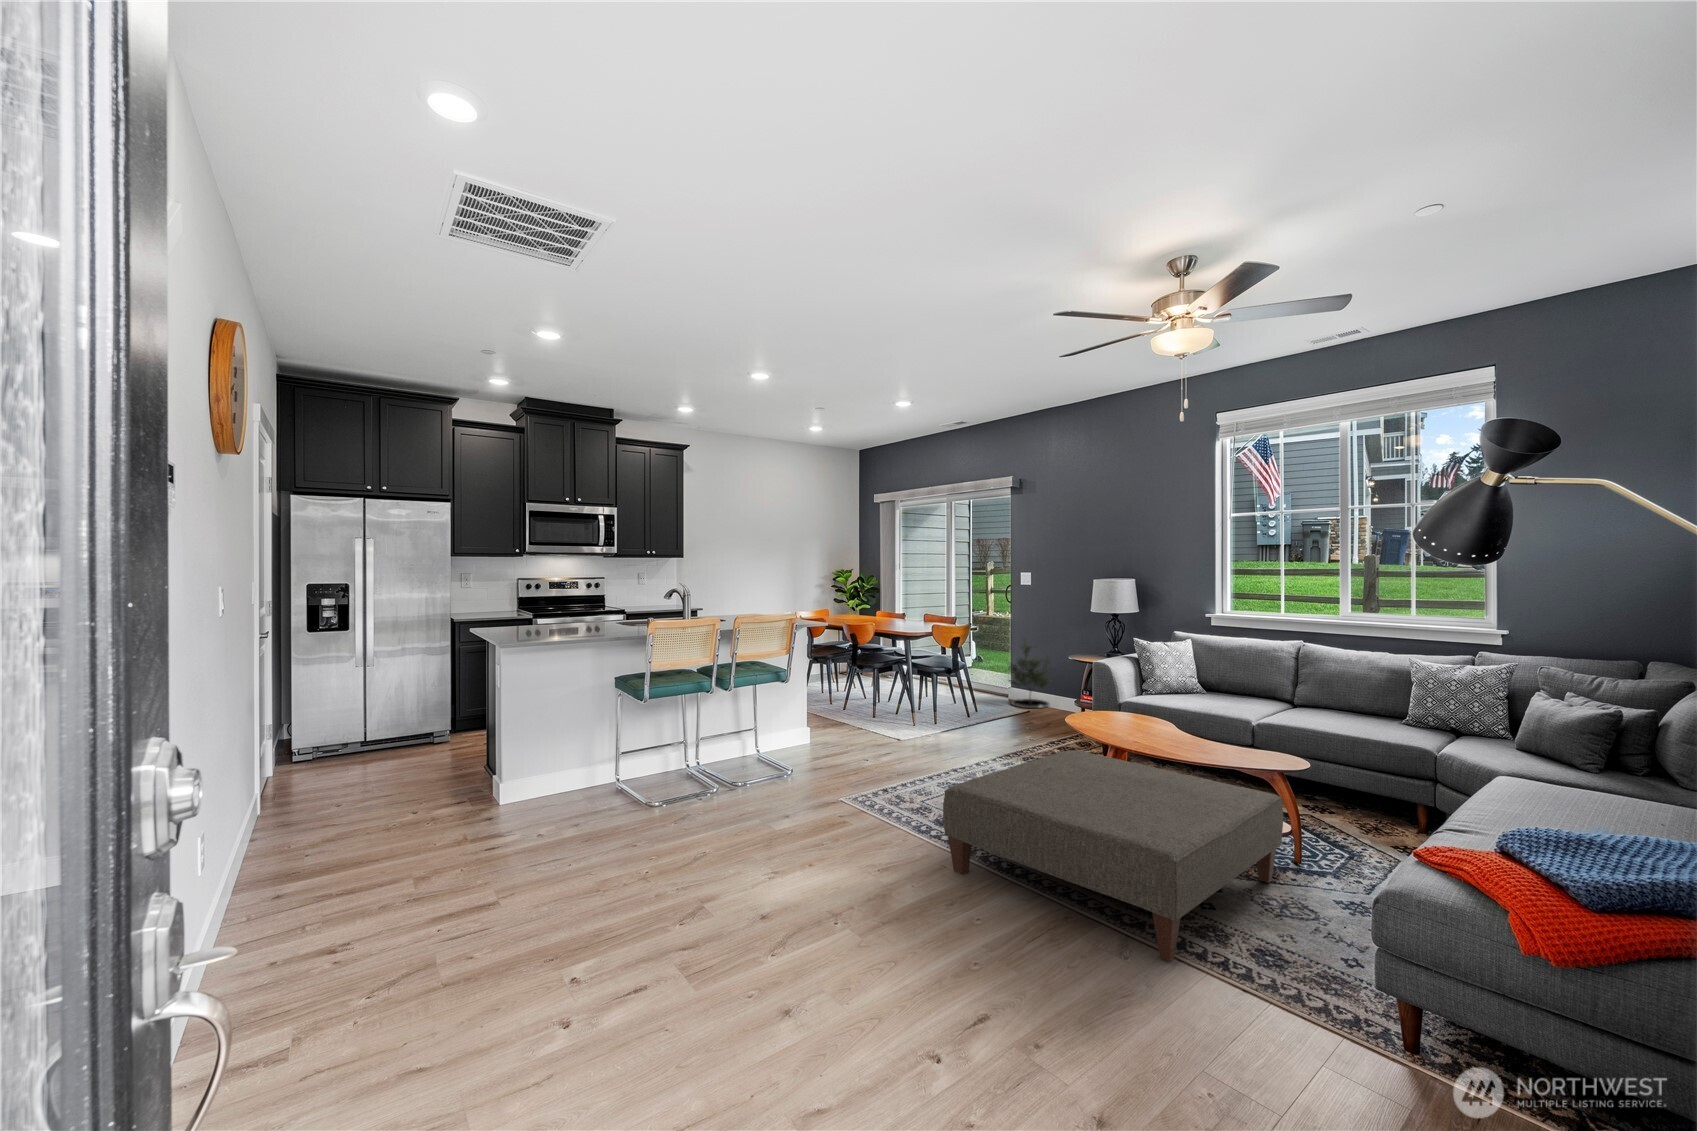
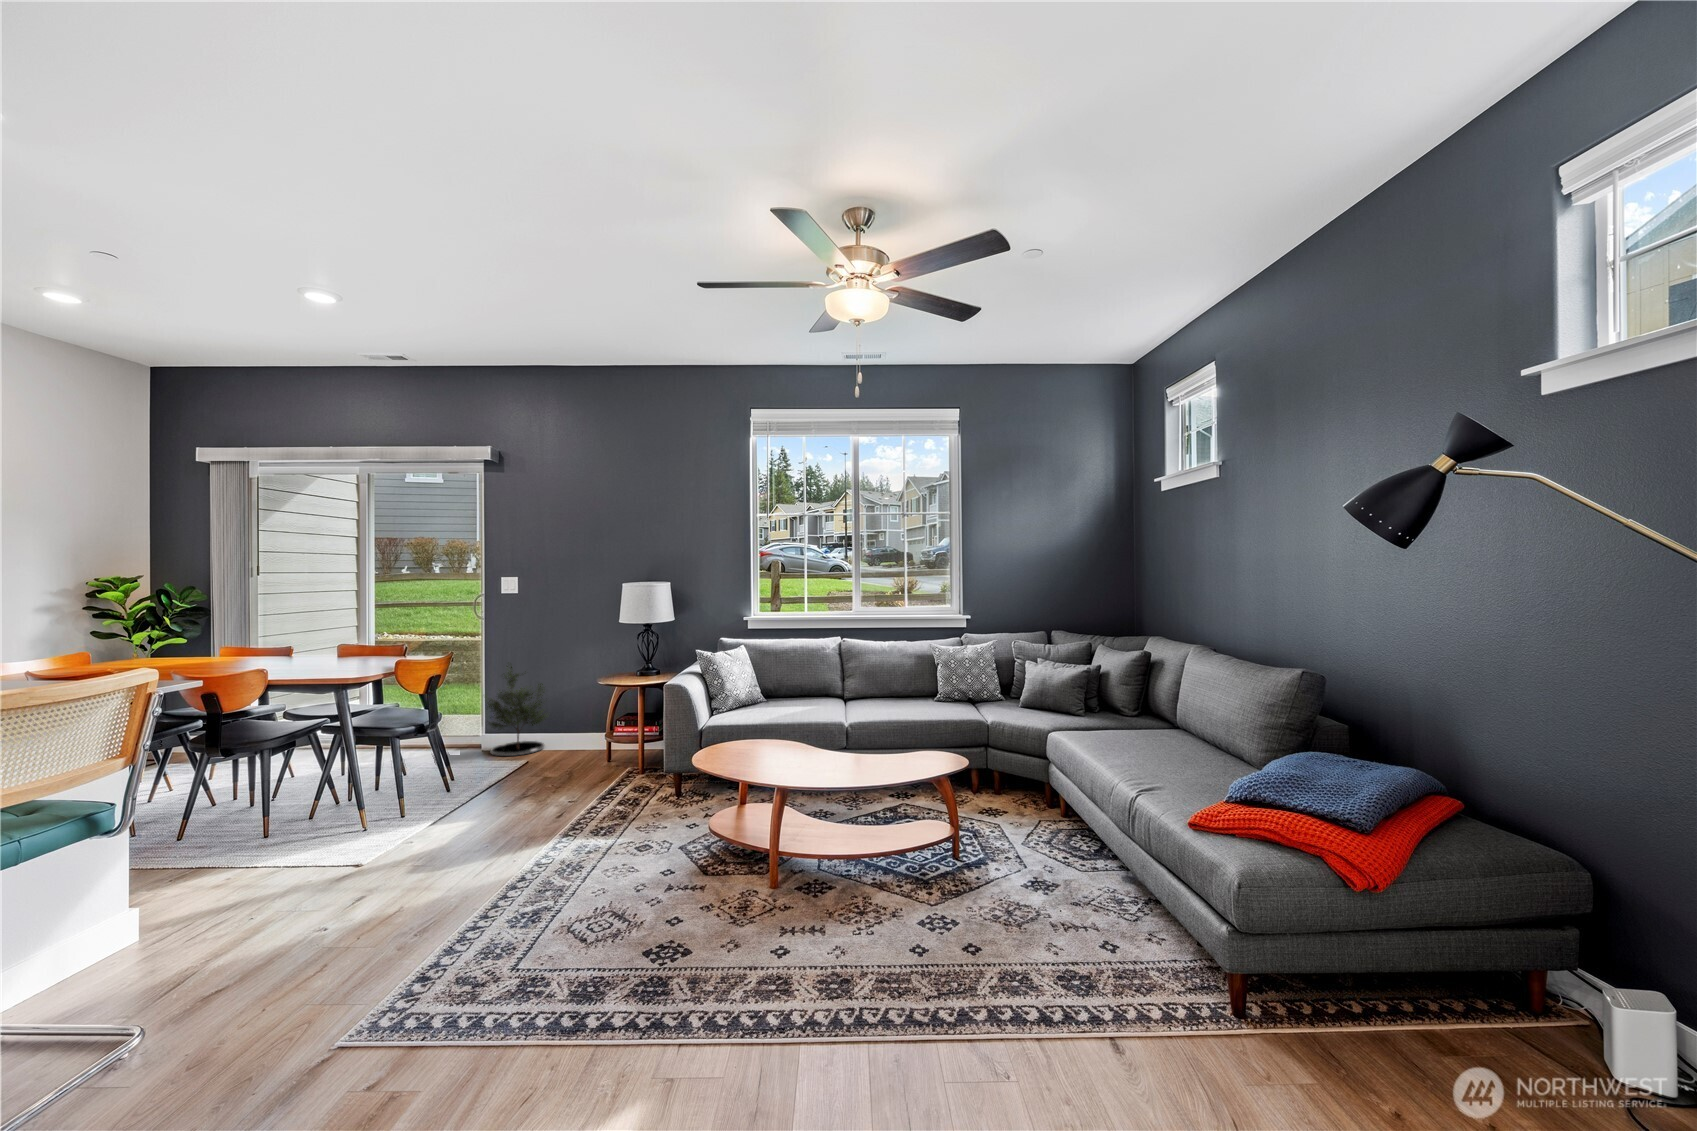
ottoman: present [943,750,1283,961] -> none [689,795,1114,1092]

